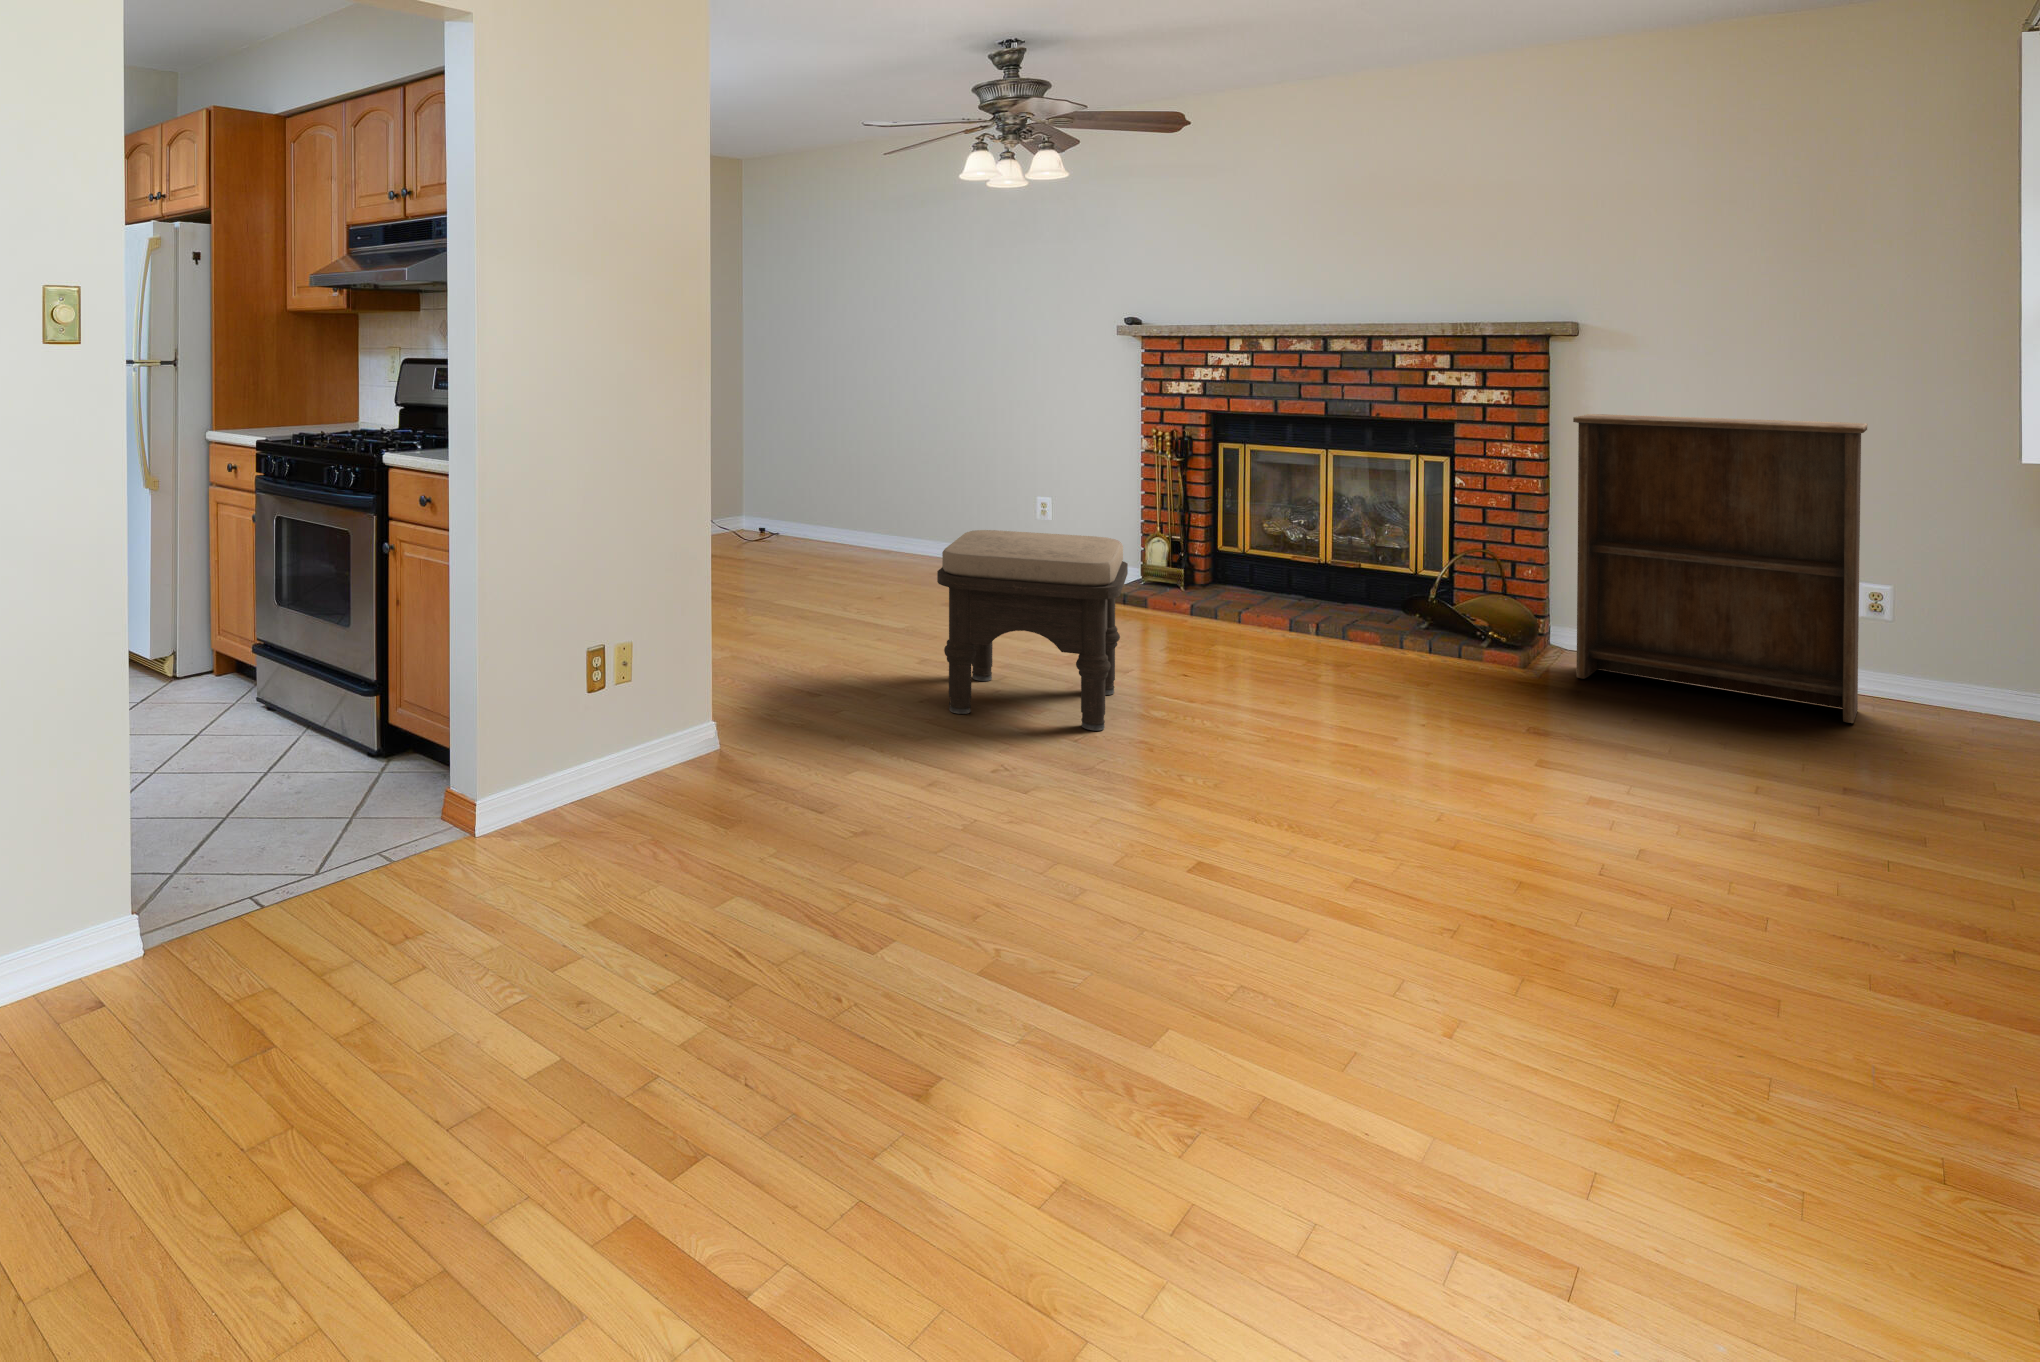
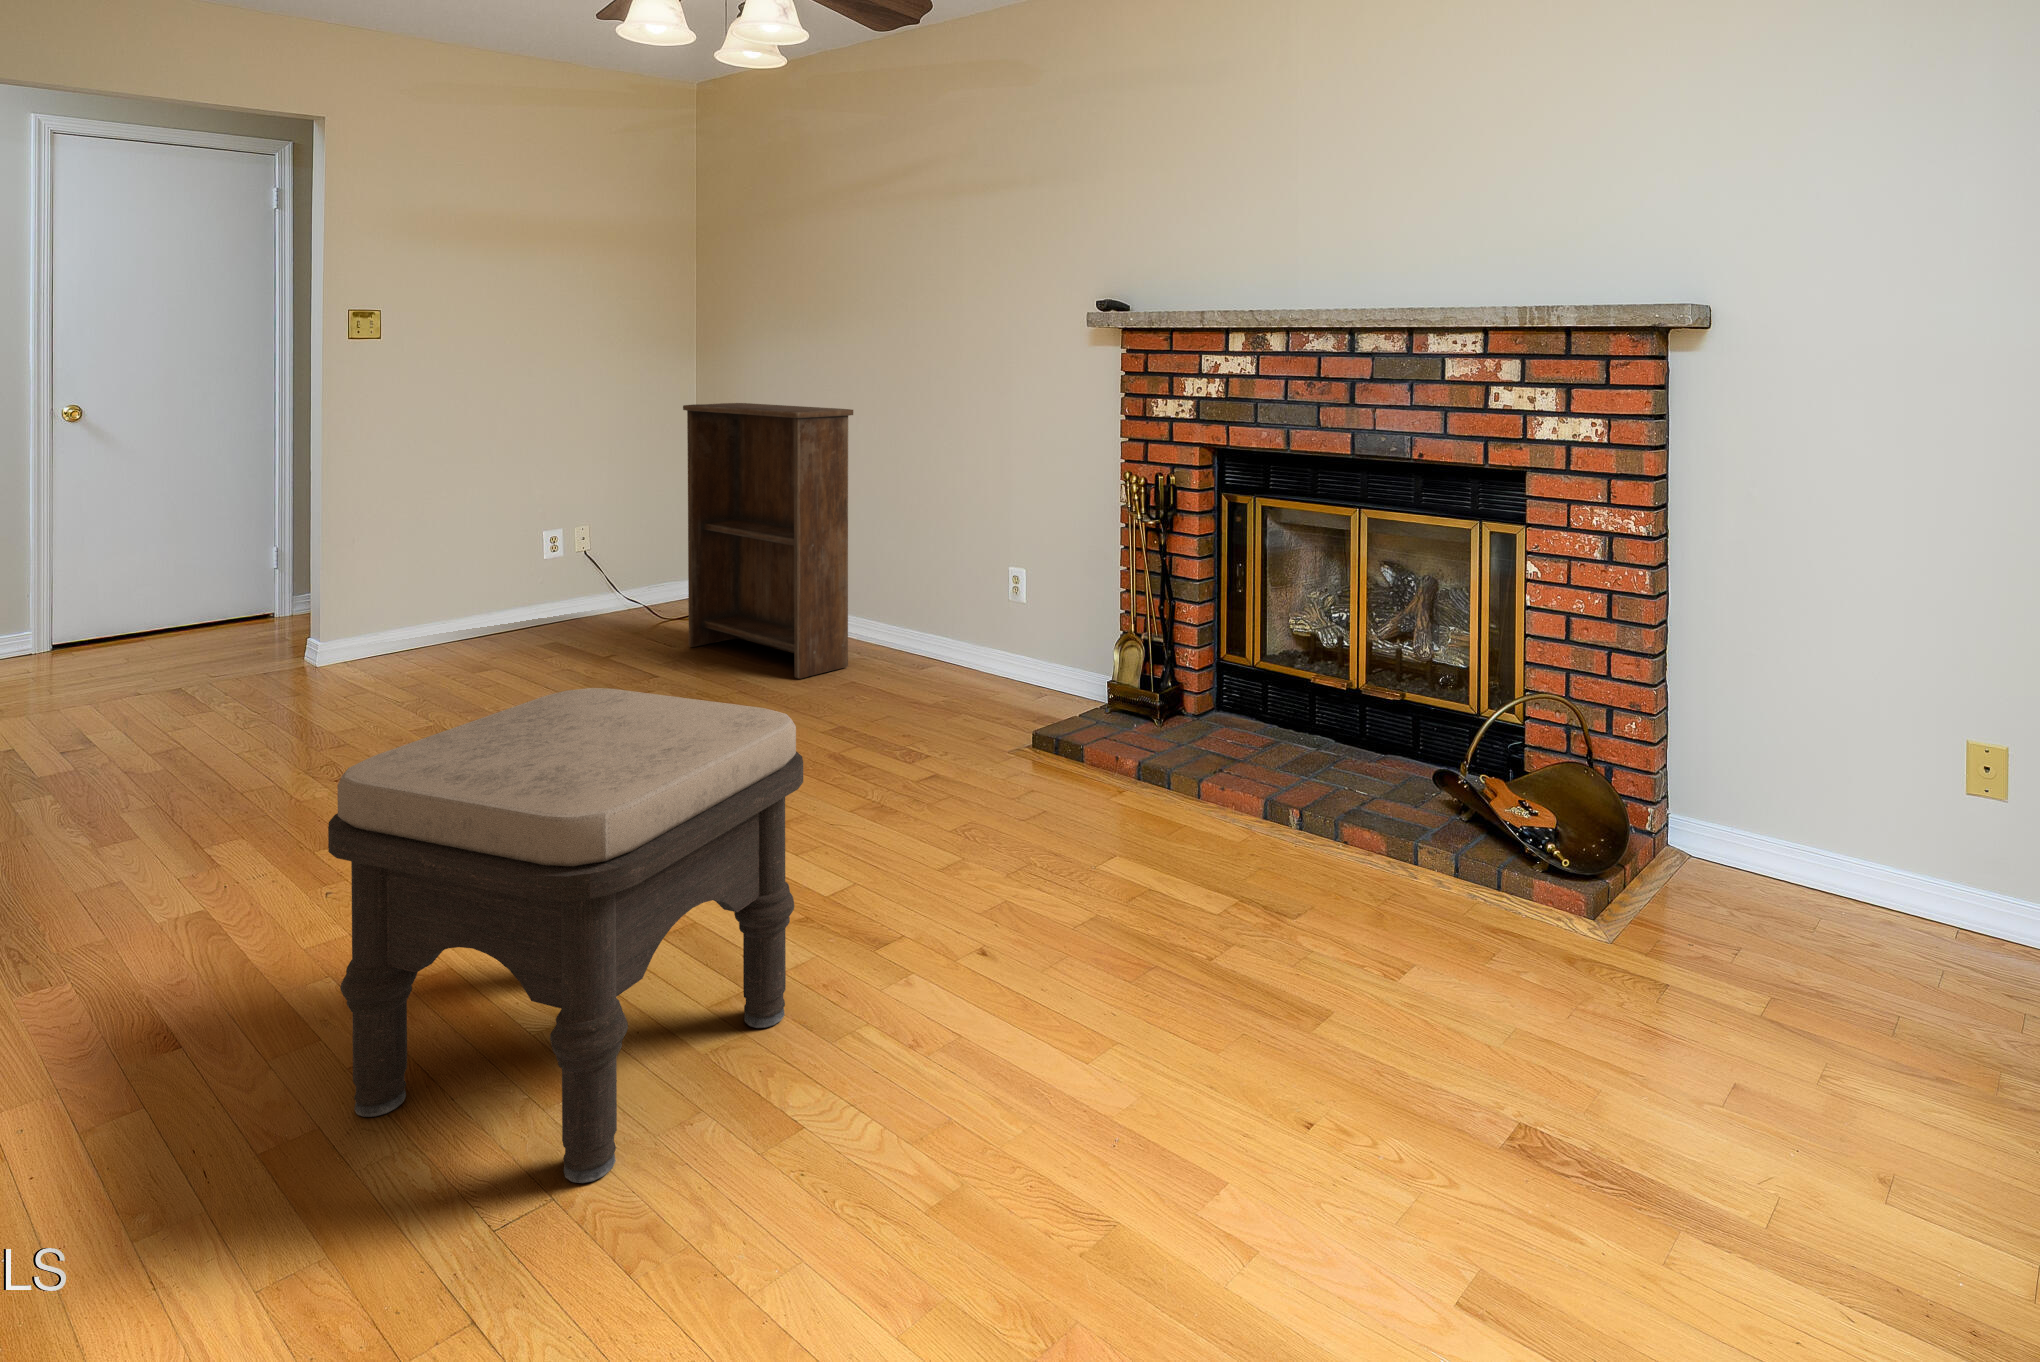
bookshelf: present [1573,414,1868,723] -> present [683,403,853,679]

